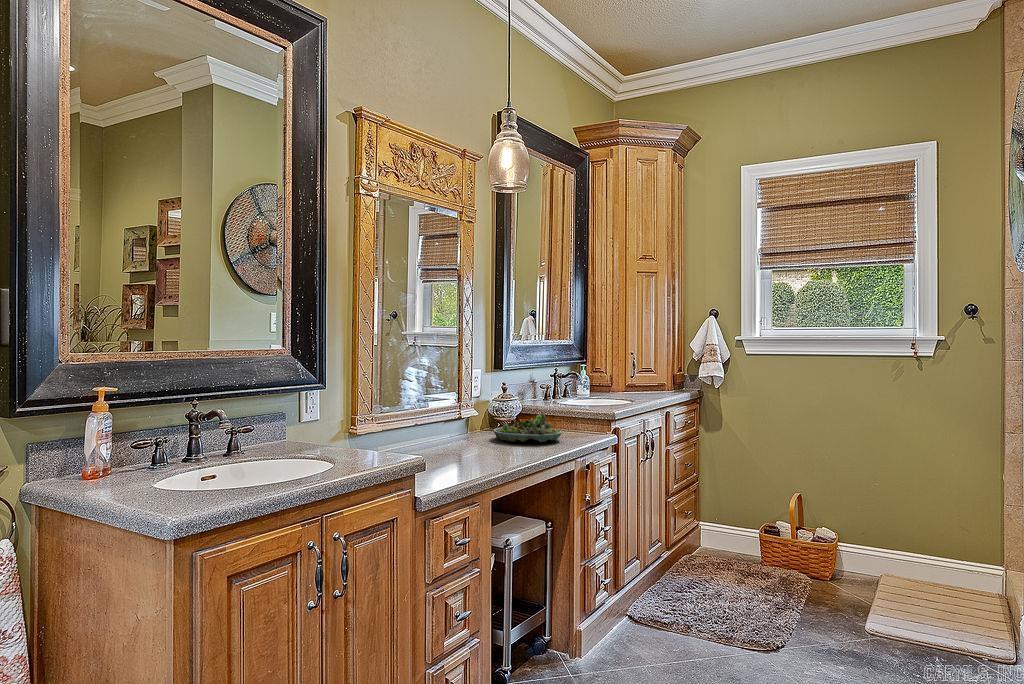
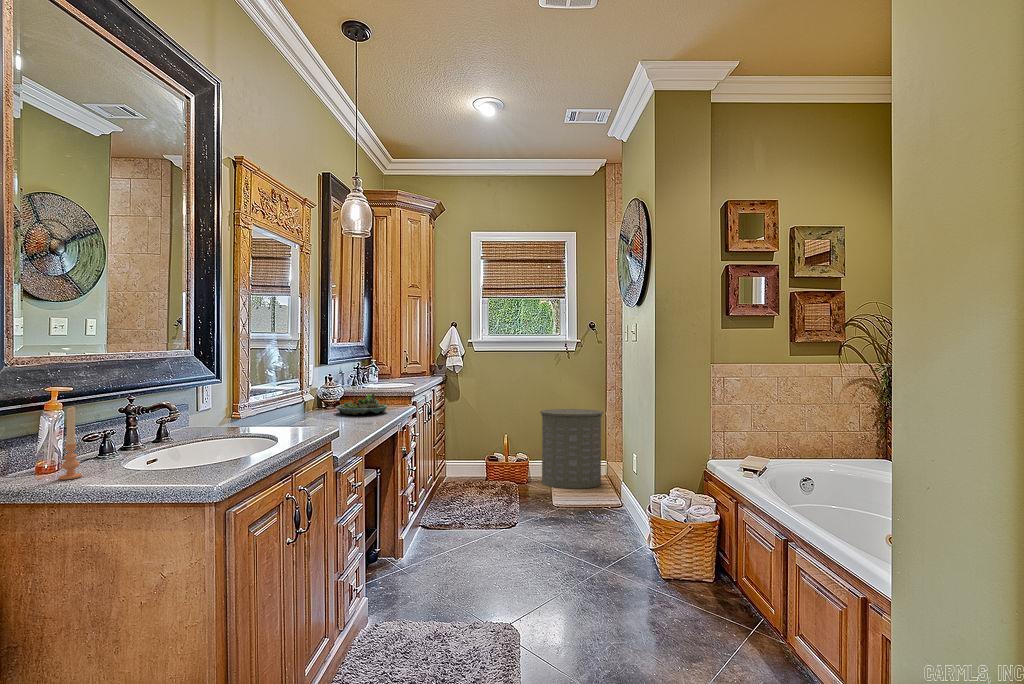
candle: none [79,409,102,488] -> present [59,407,82,480]
laundry hamper: none [858,459,986,607] -> present [540,409,603,488]

